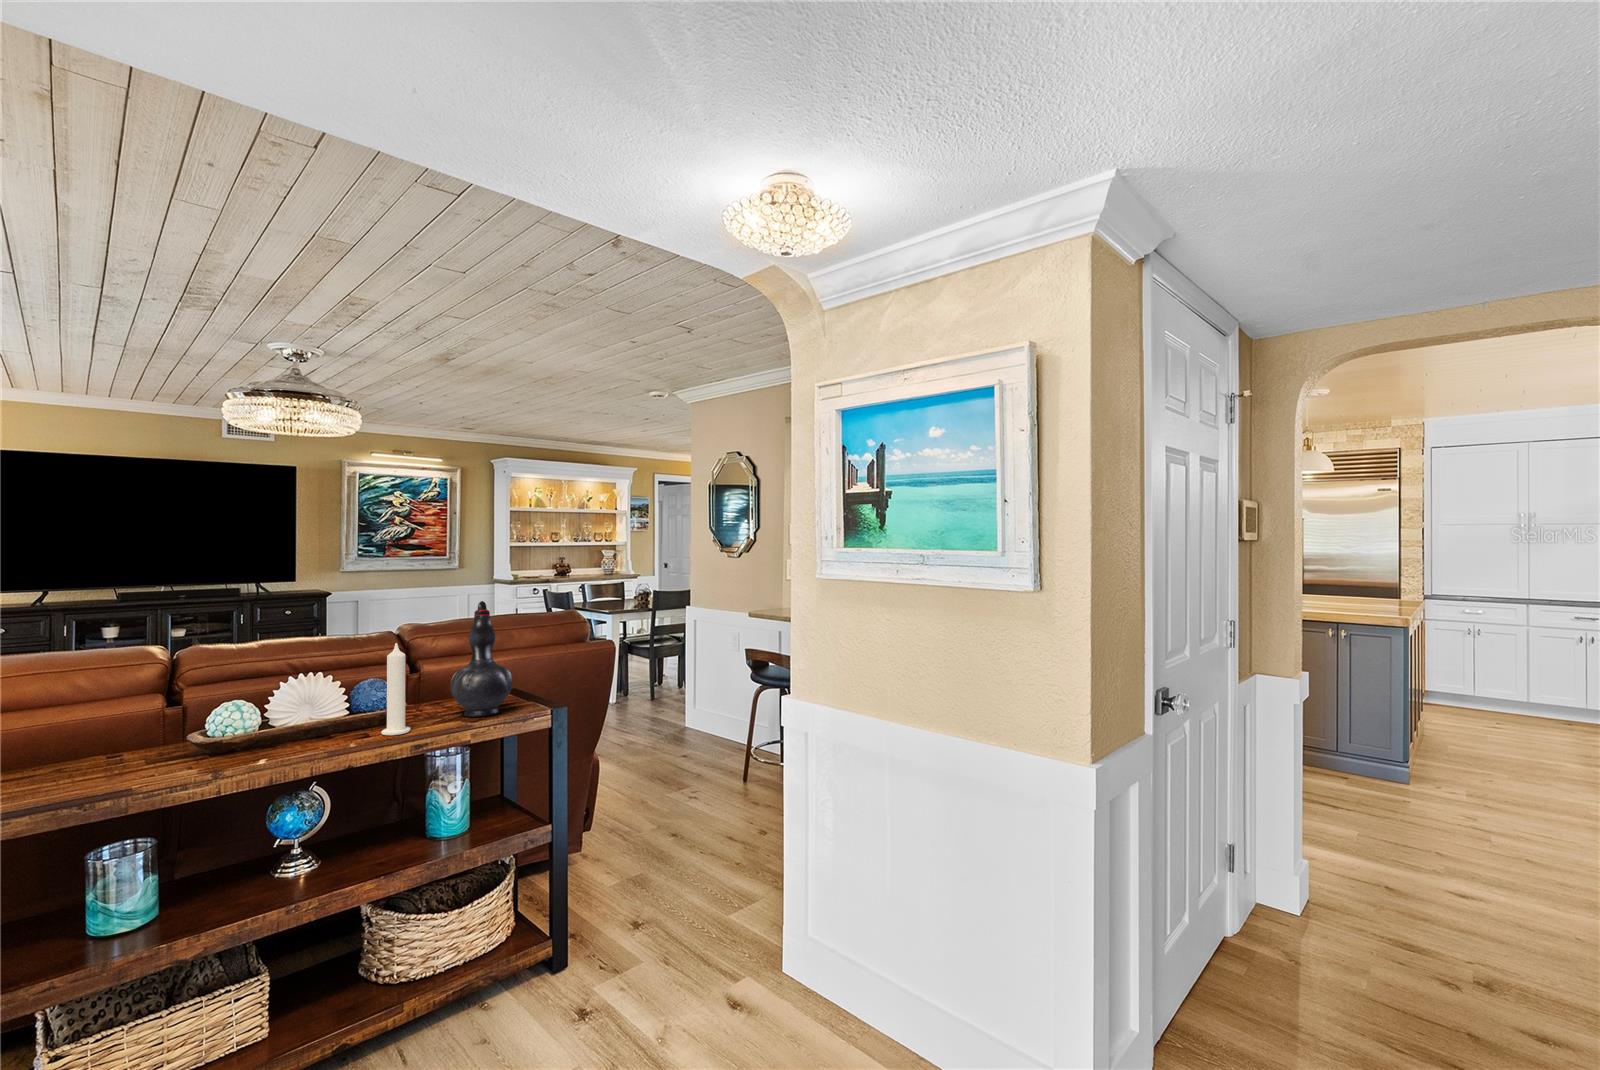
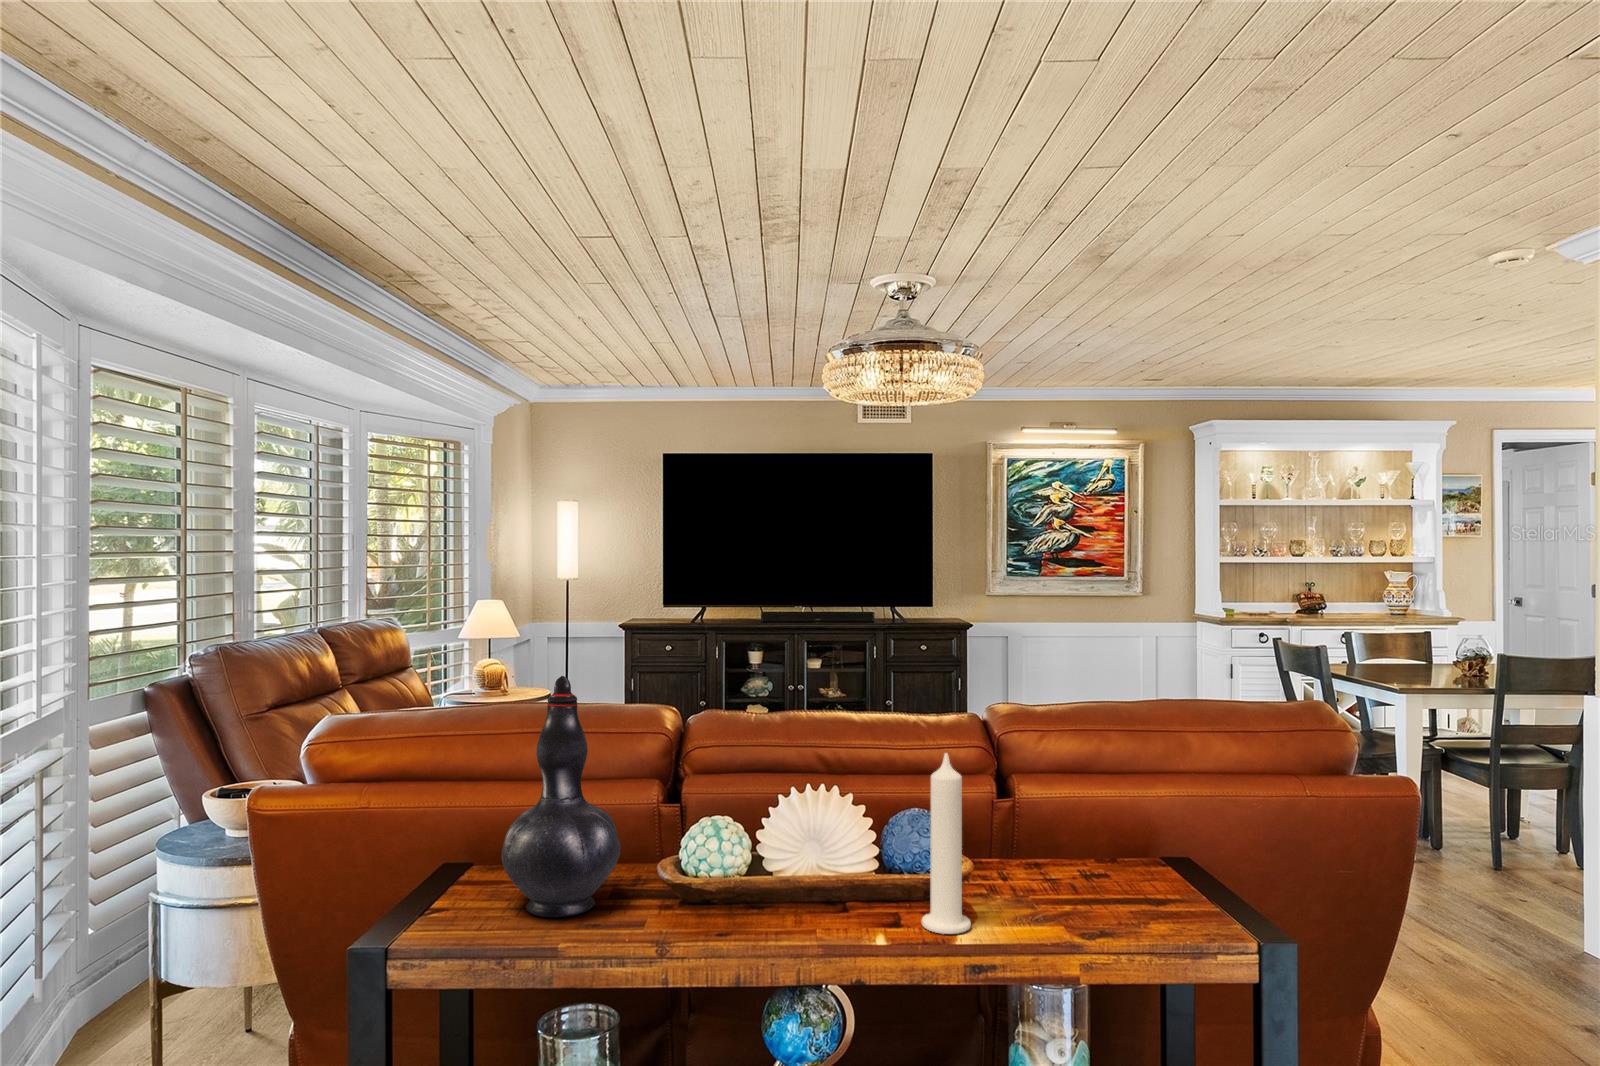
decorative vase: present [450,601,513,717] -> present [501,676,621,917]

